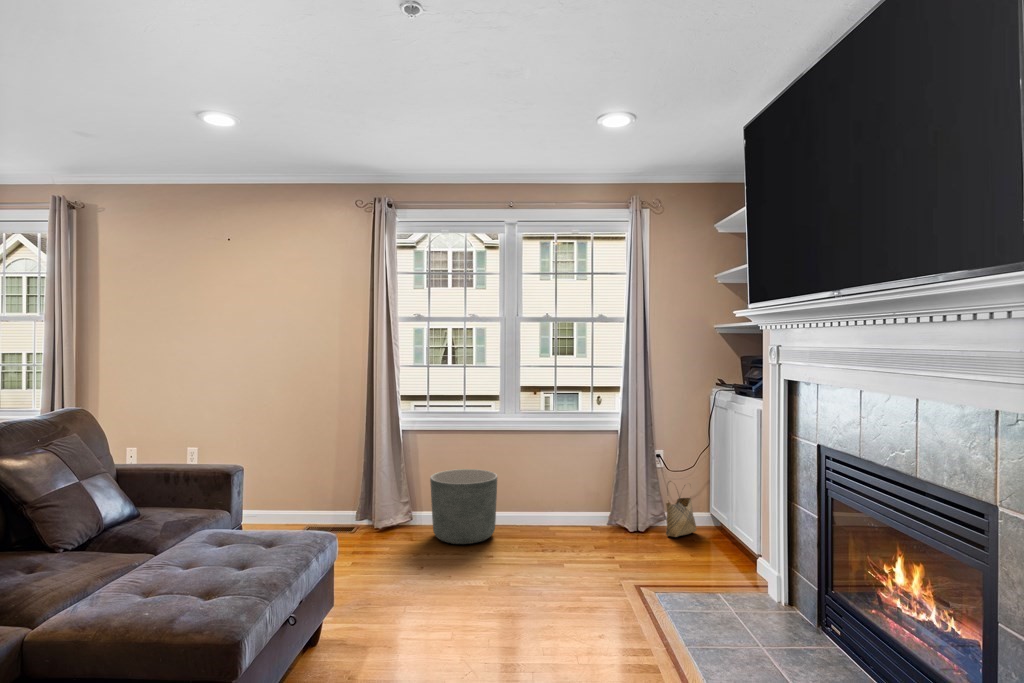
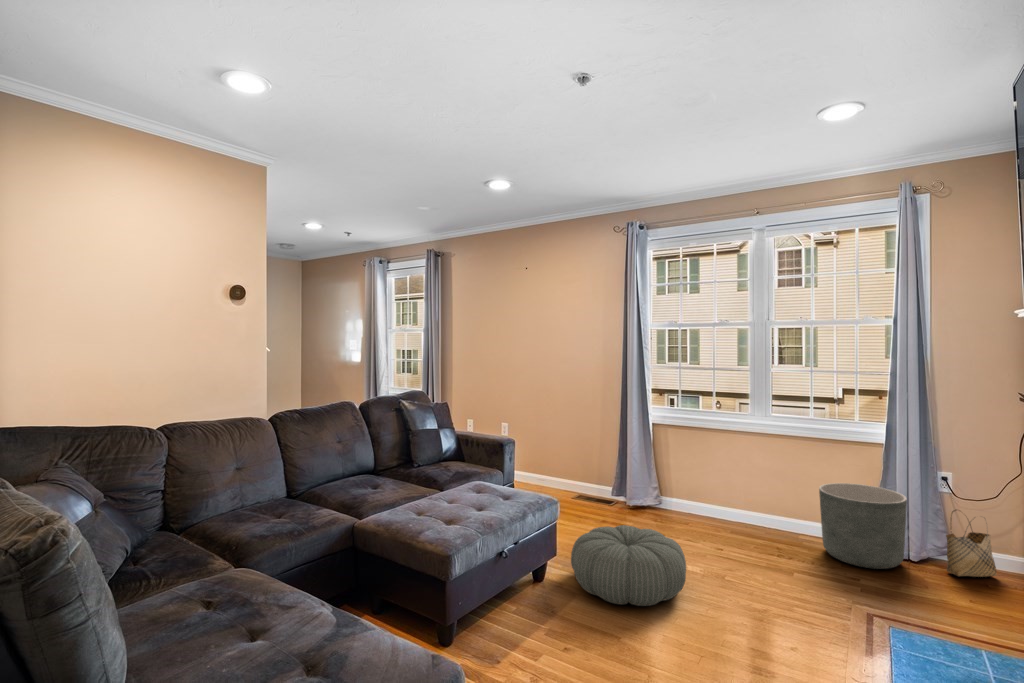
planter: present [430,469,497,544] -> present [819,483,907,569]
pouf: none [353,549,489,645] -> present [571,525,686,606]

